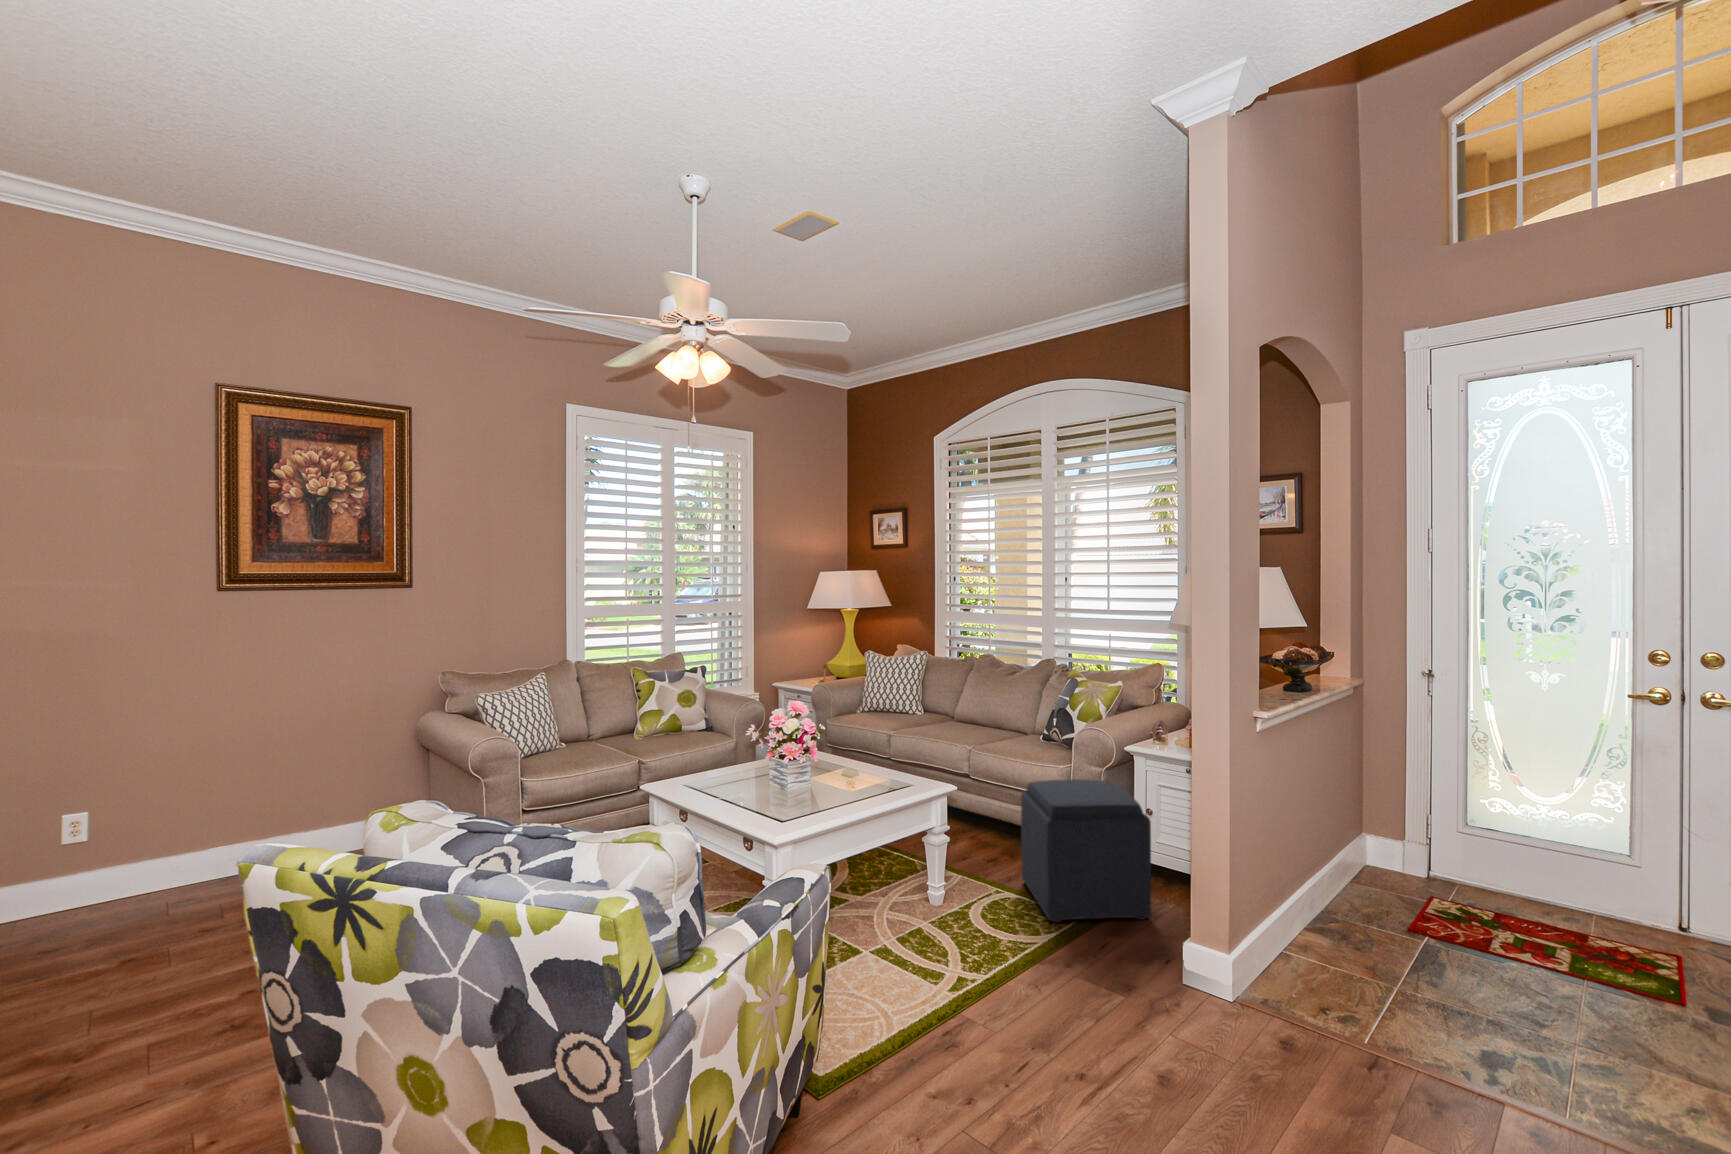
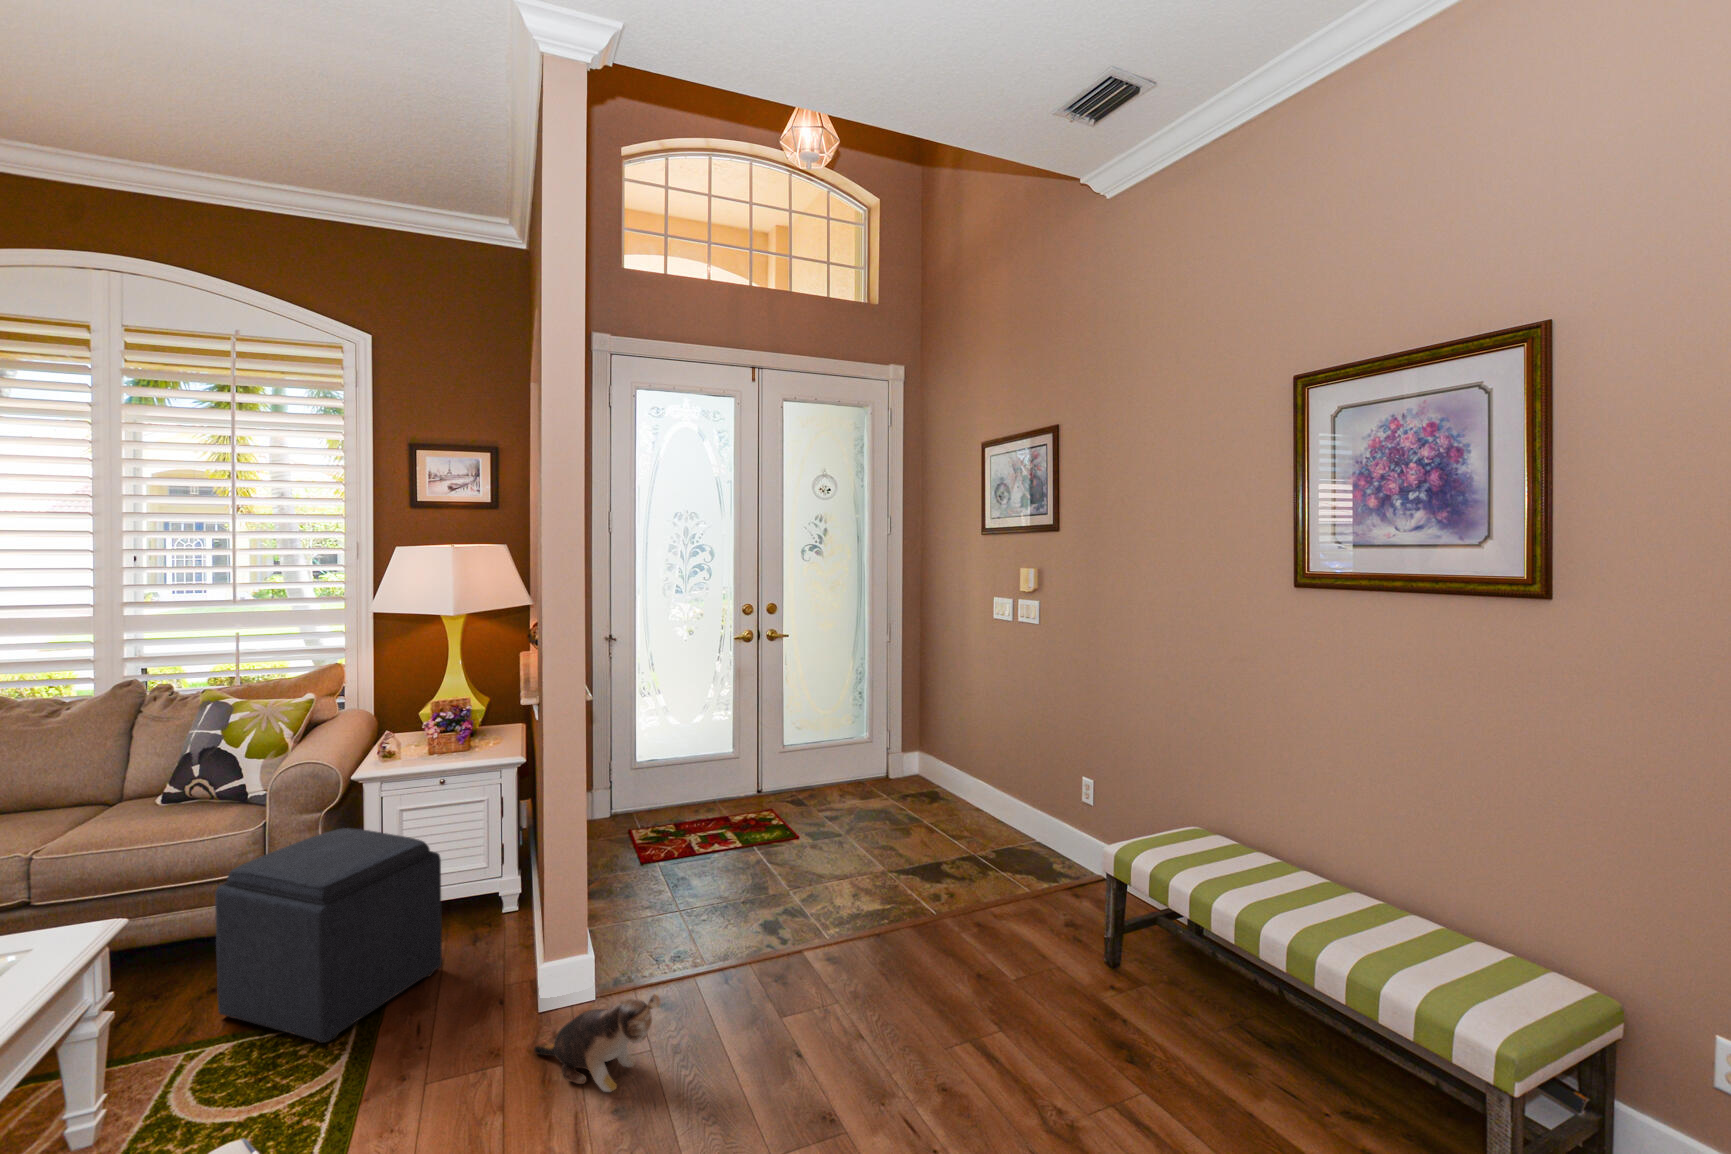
plush toy: none [1149,979,1215,1059] -> present [534,994,660,1092]

